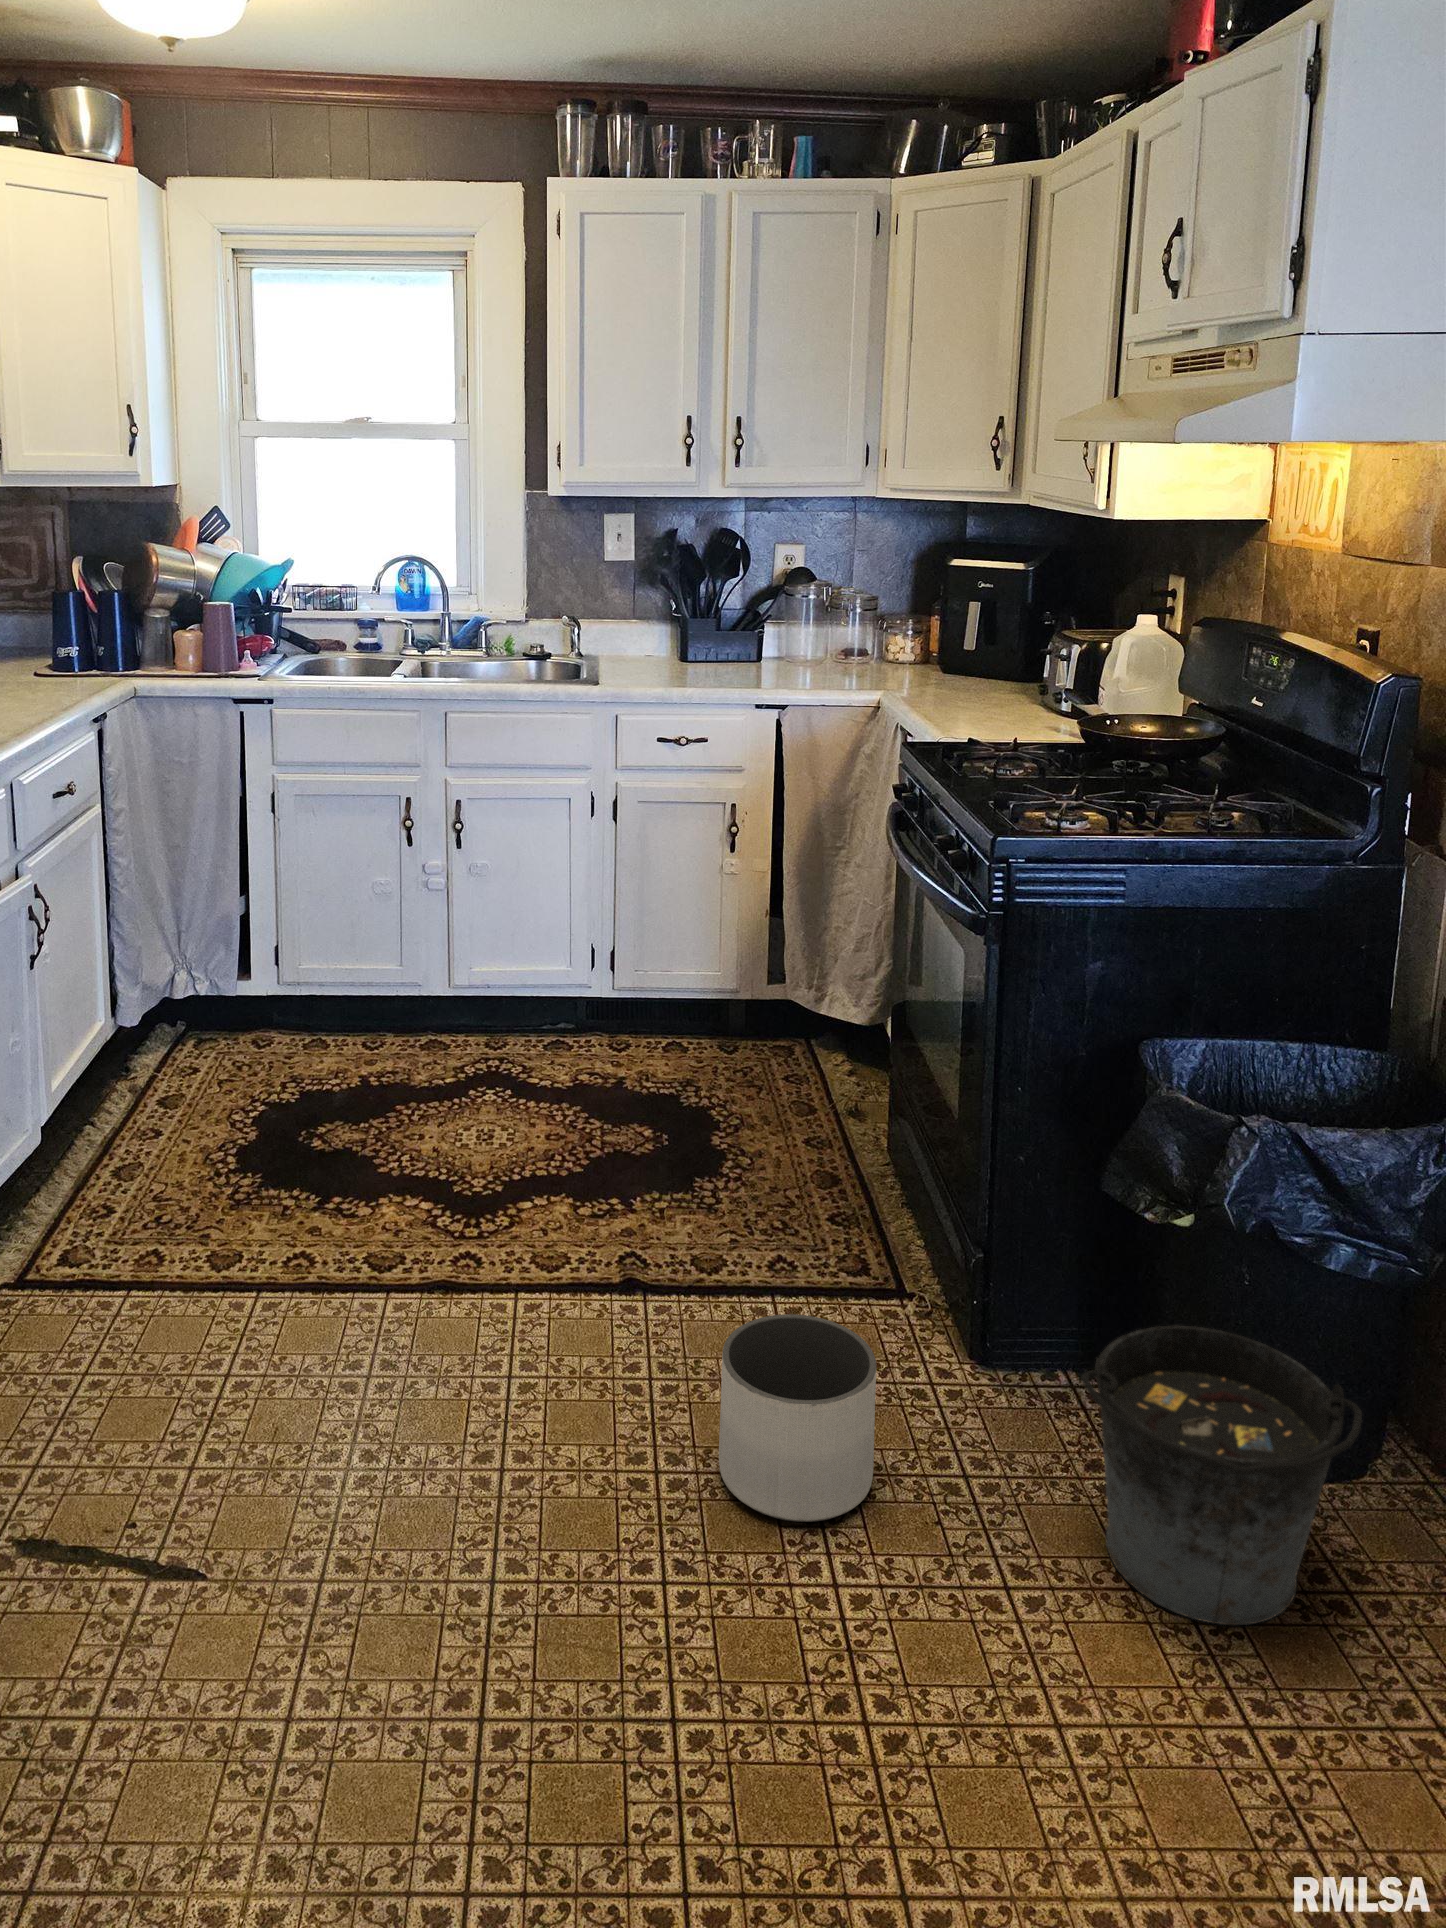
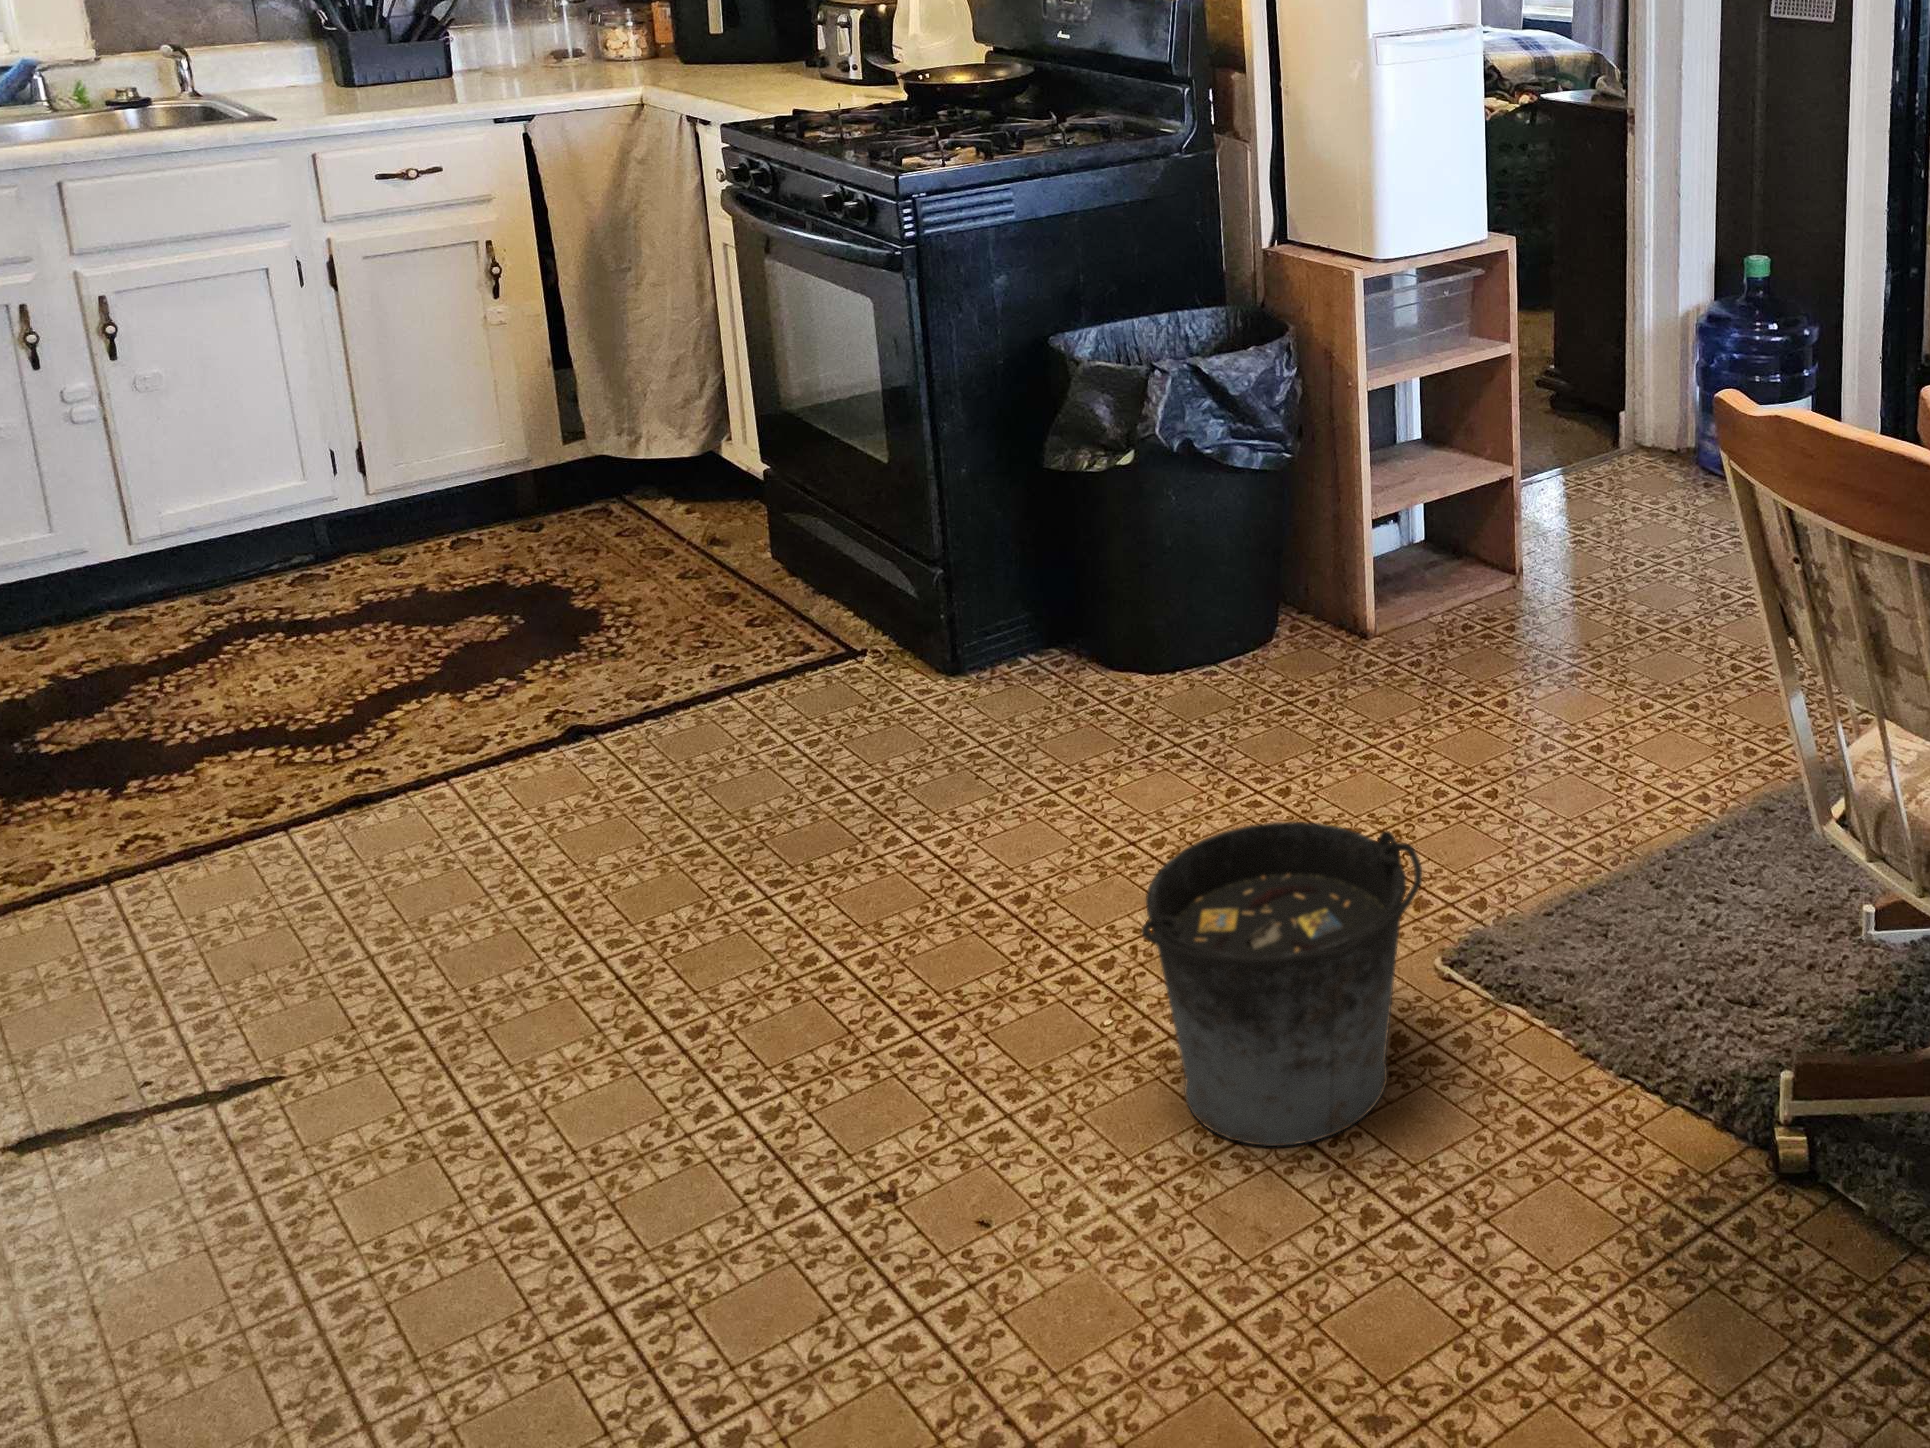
planter: present [719,1314,876,1522] -> none [675,1002,908,1285]

